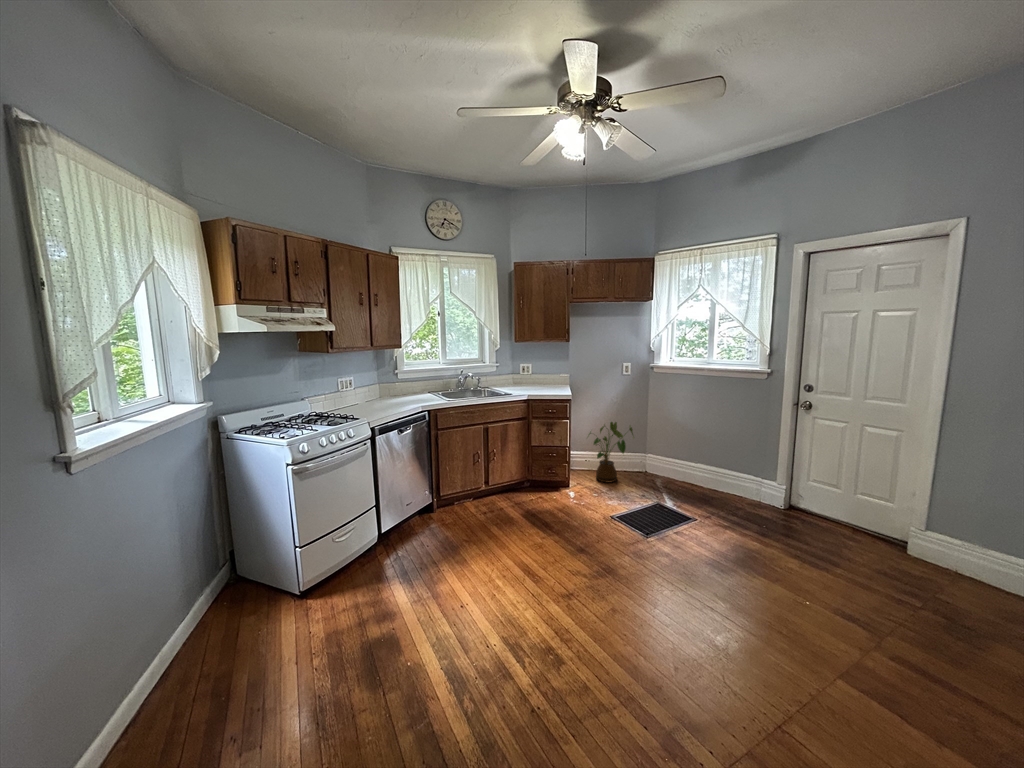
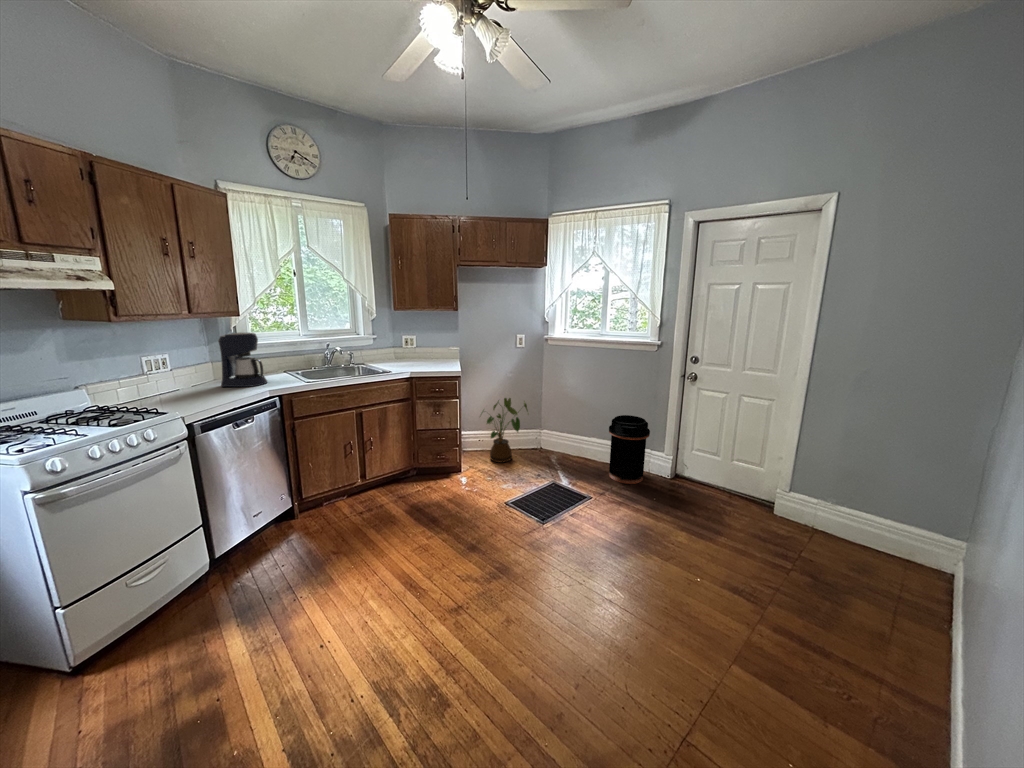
coffee maker: none [385,361,417,403] -> present [218,332,267,387]
trash can: none [717,443,761,512] -> present [609,415,650,484]

